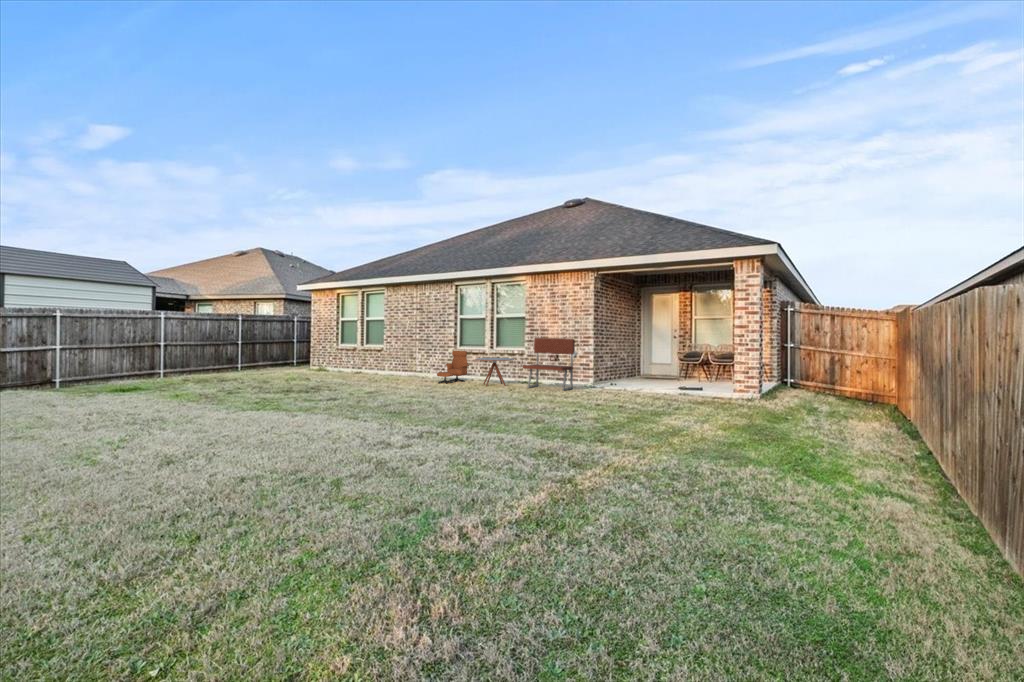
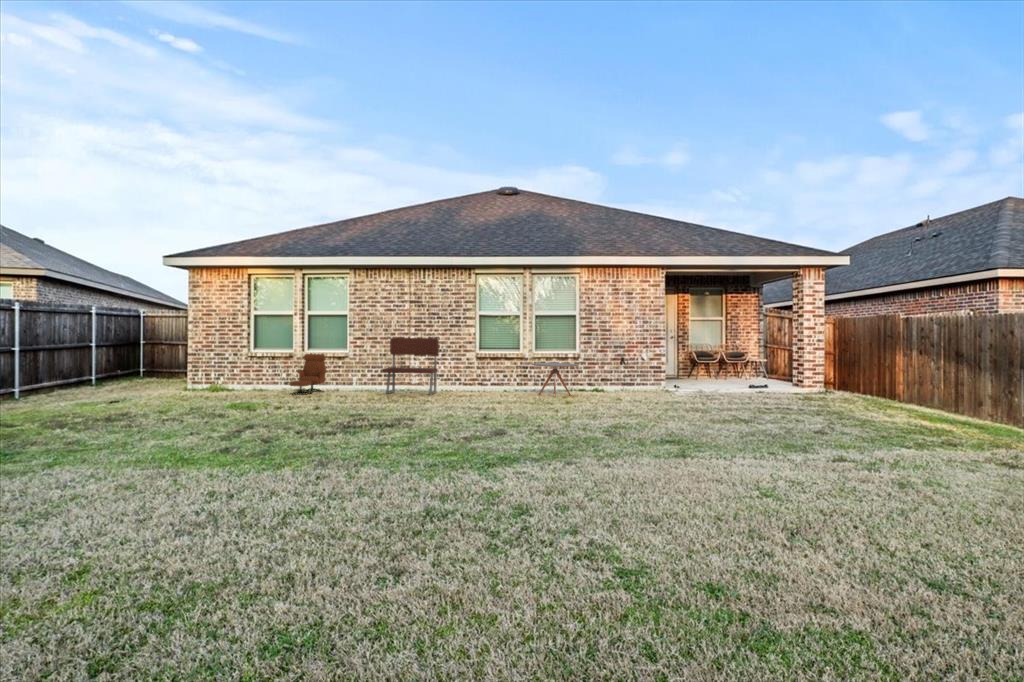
bench: present [523,338,575,391] -> present [382,338,439,395]
lounge chair: present [437,351,469,384] -> present [290,354,329,395]

